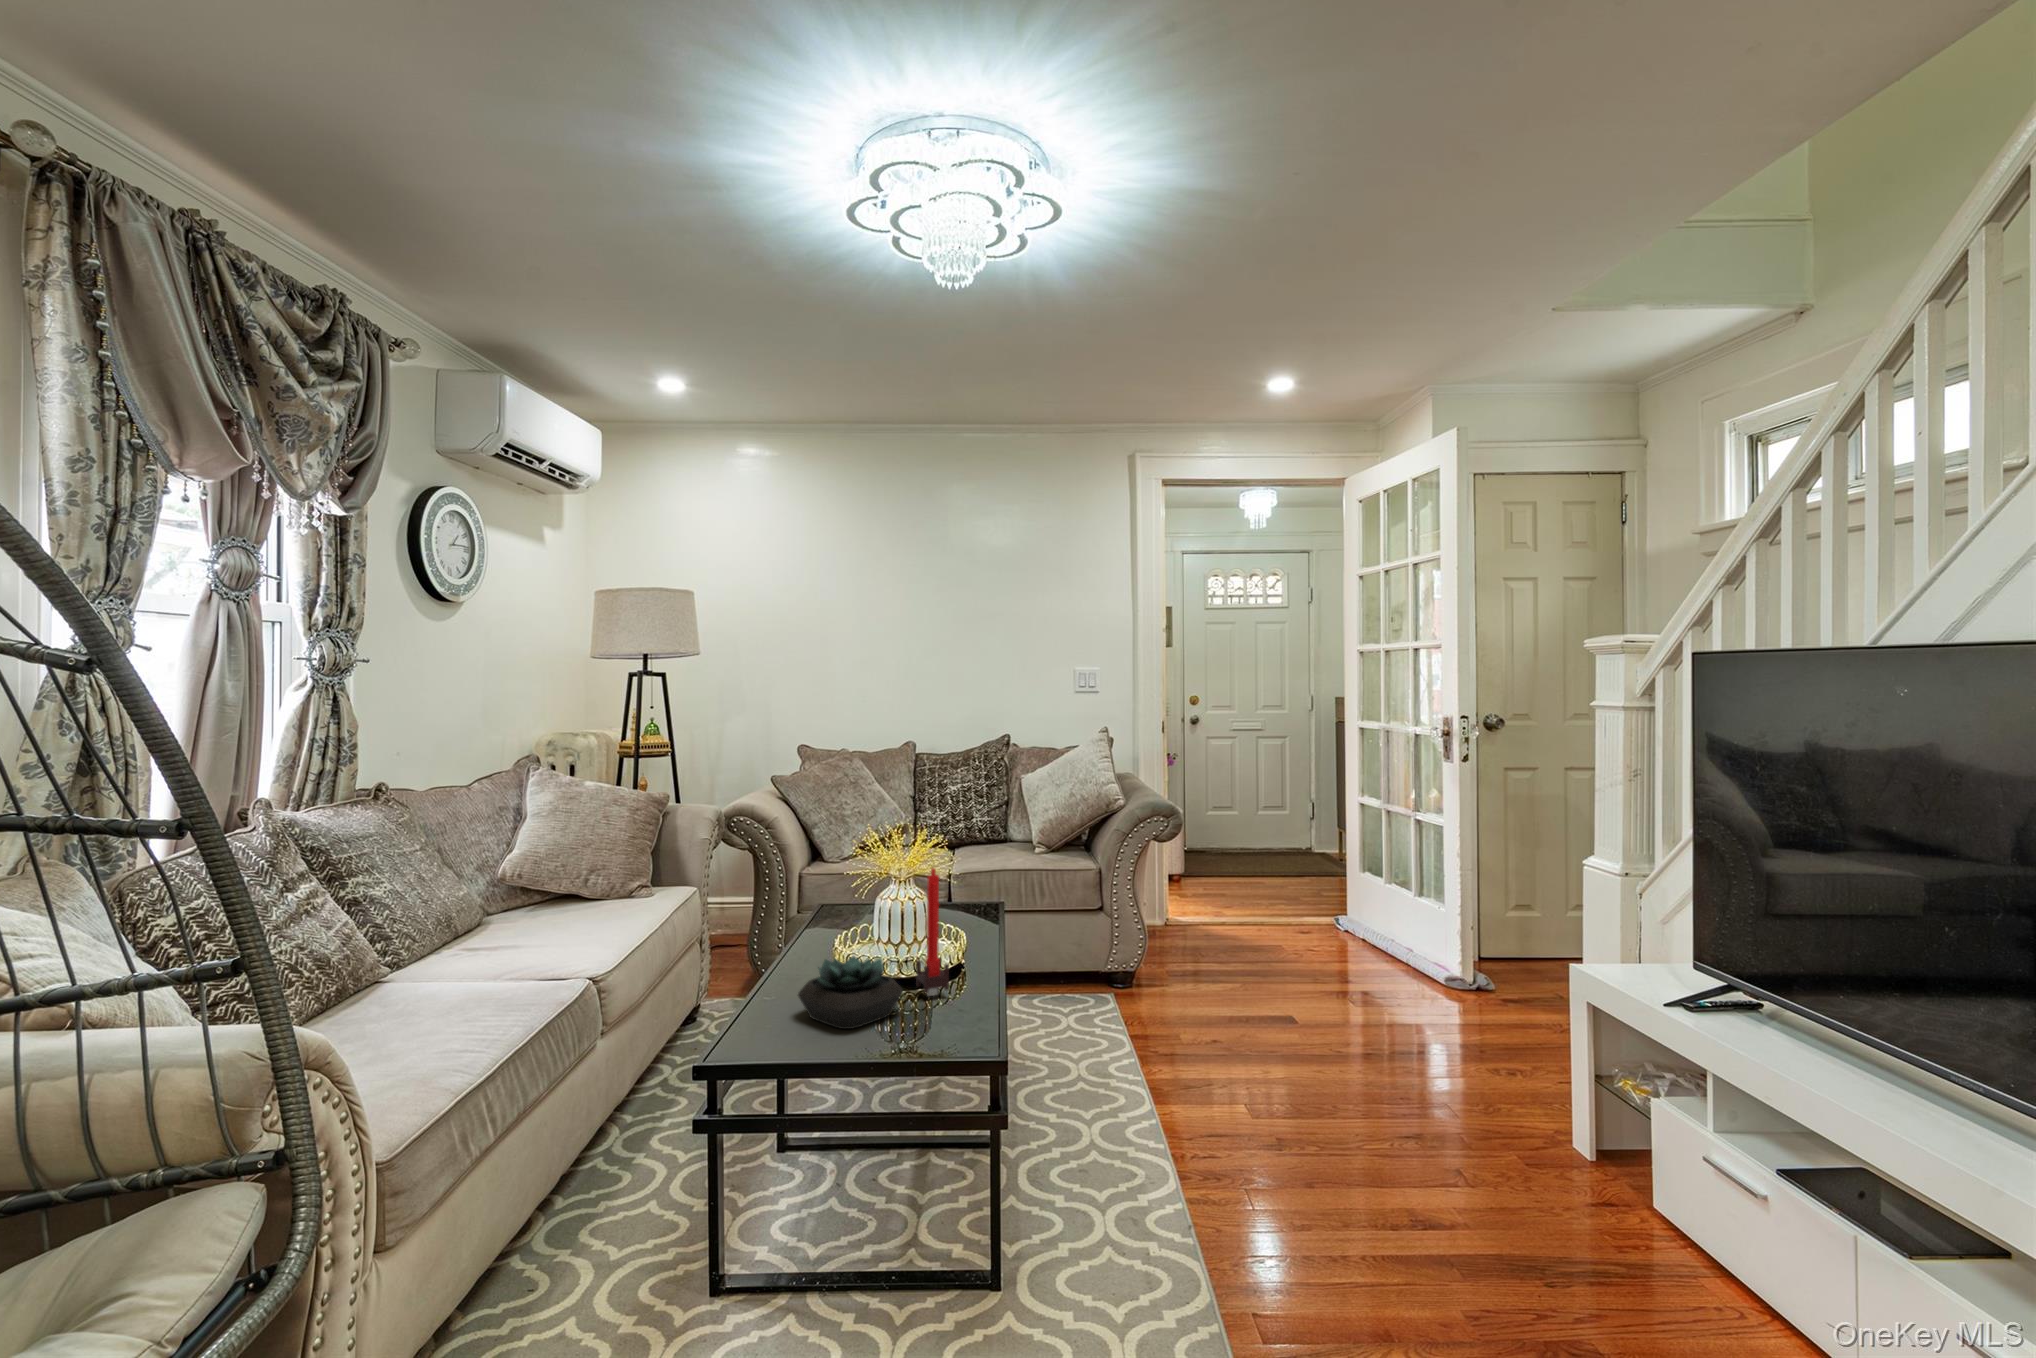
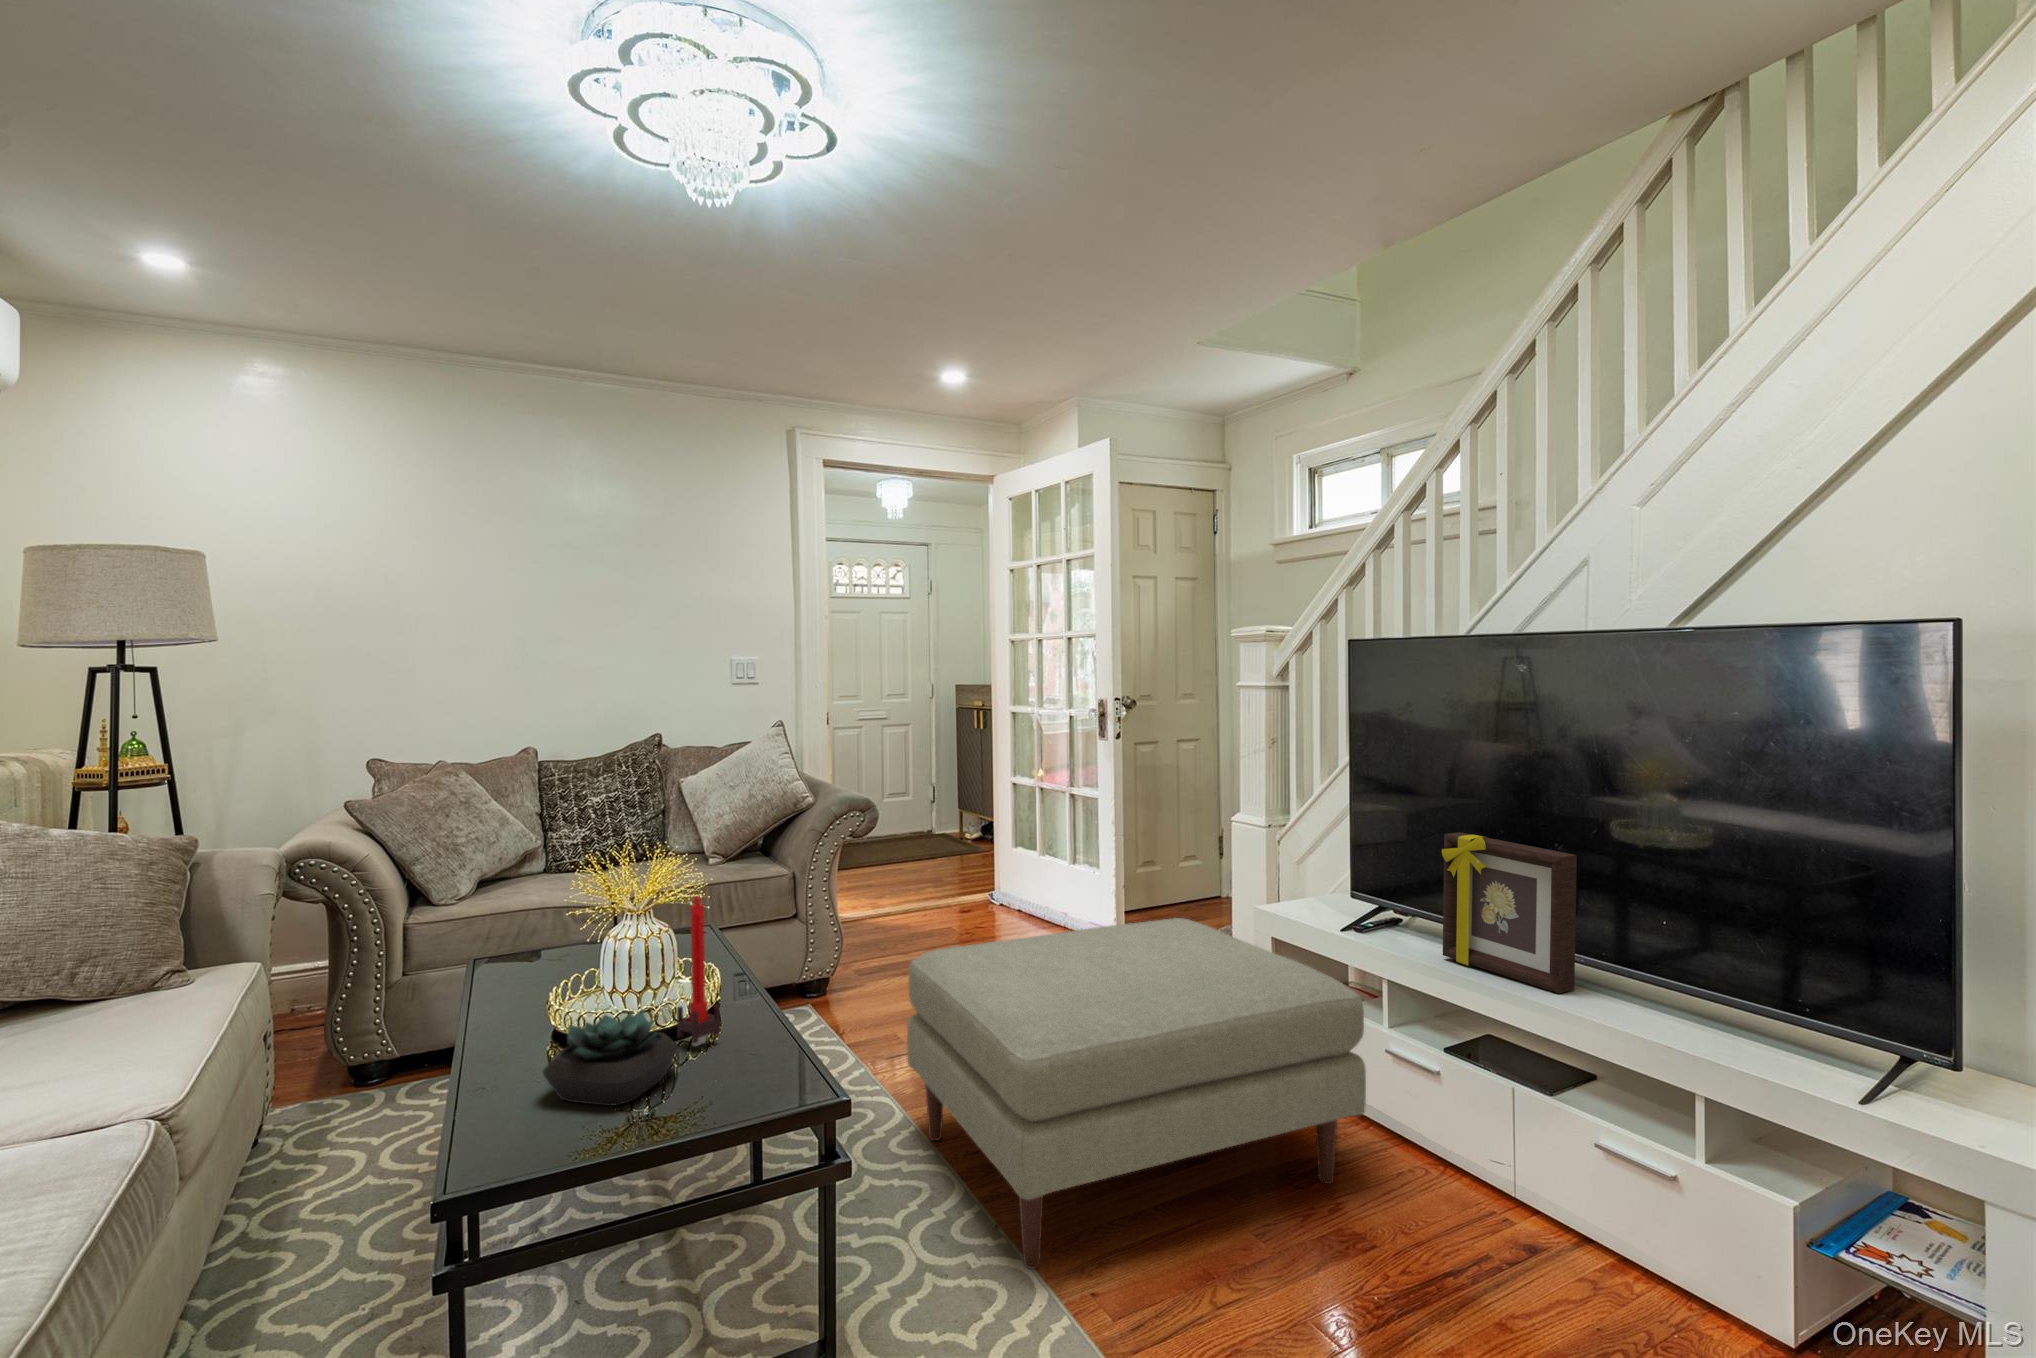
picture frame: none [1785,895,1976,1123] -> present [1442,832,1577,993]
ottoman: none [1151,950,1644,1288] -> present [907,918,1366,1269]

